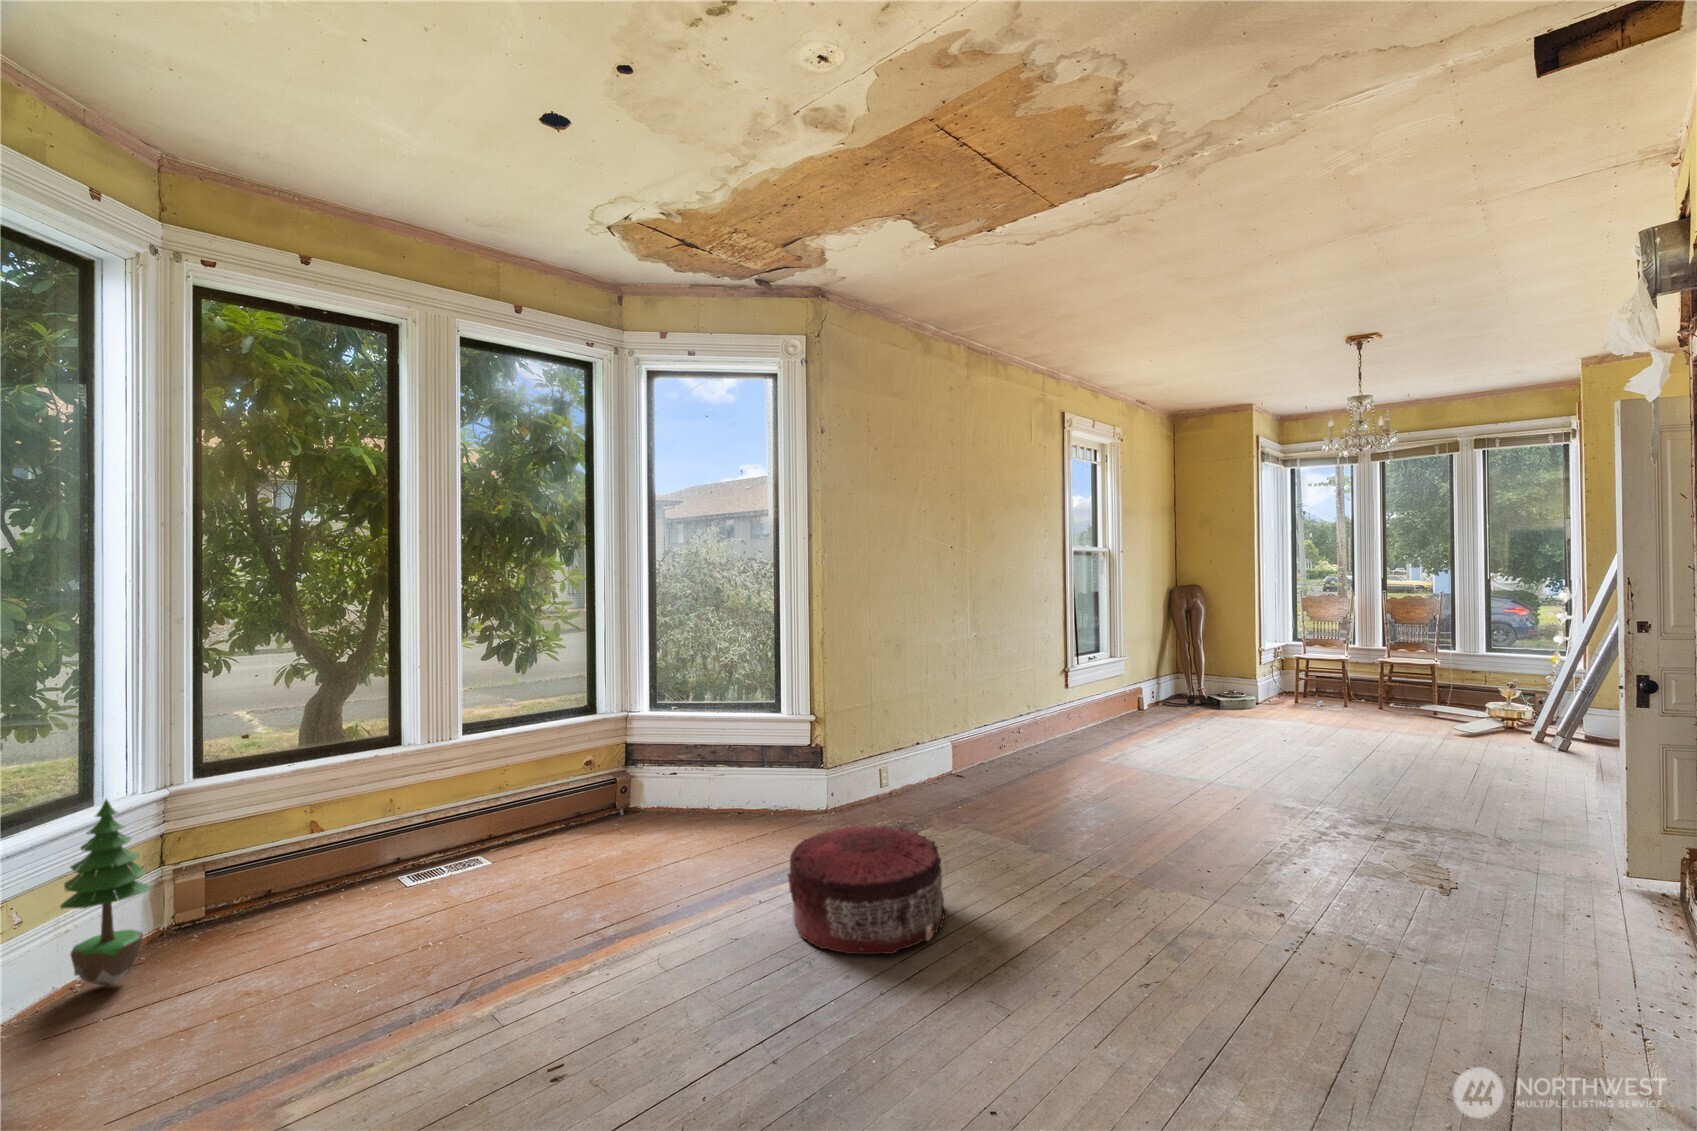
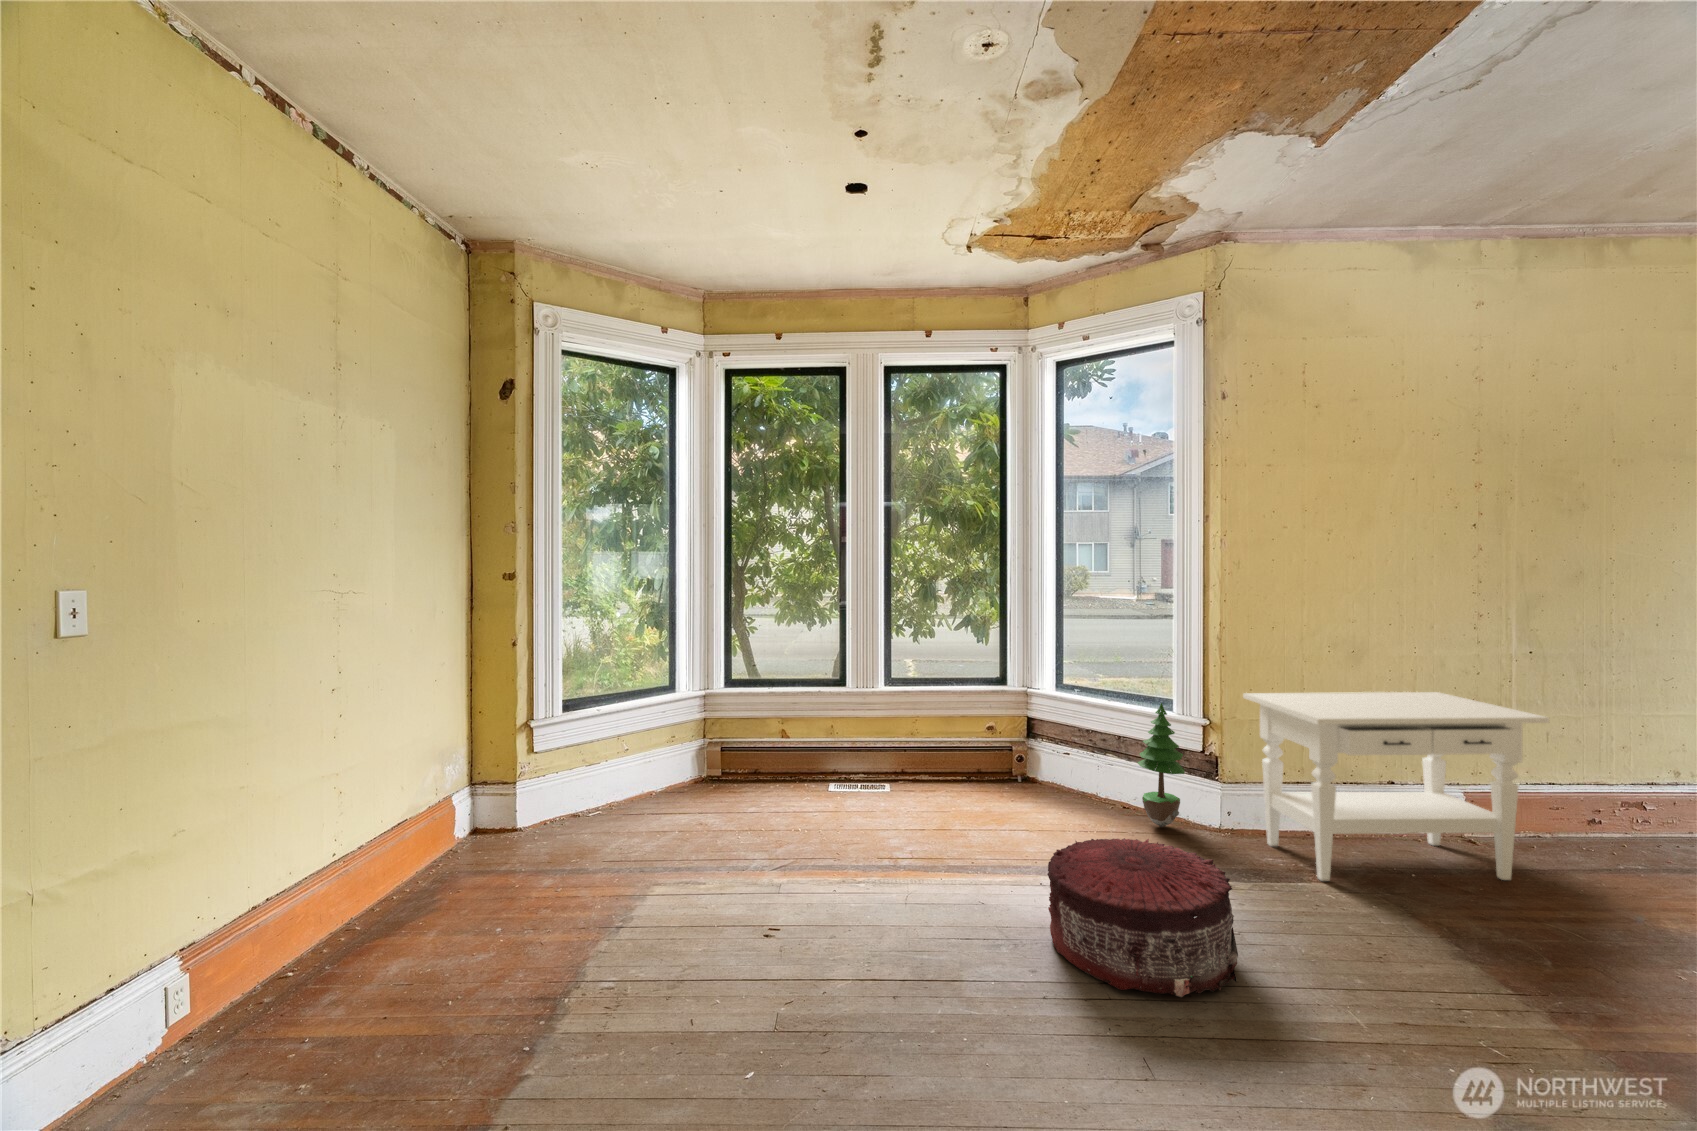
side table: none [842,670,1015,828] -> present [1243,692,1549,881]
potted tree: present [61,800,150,986] -> present [1137,703,1185,827]

